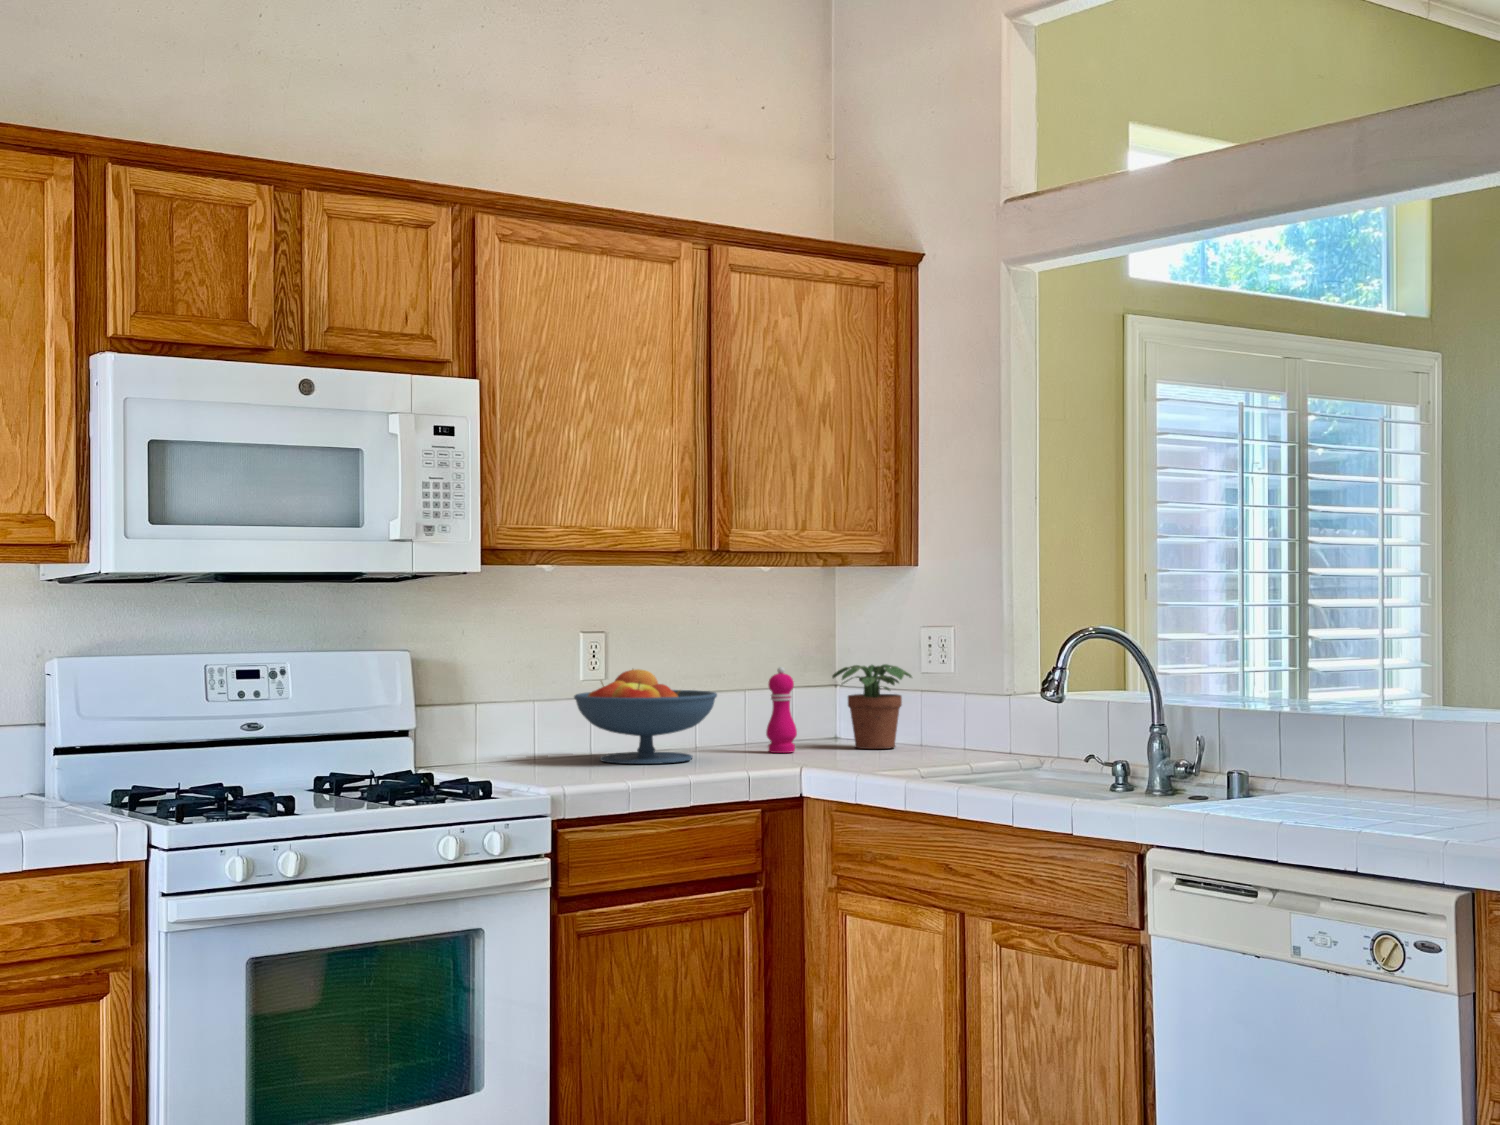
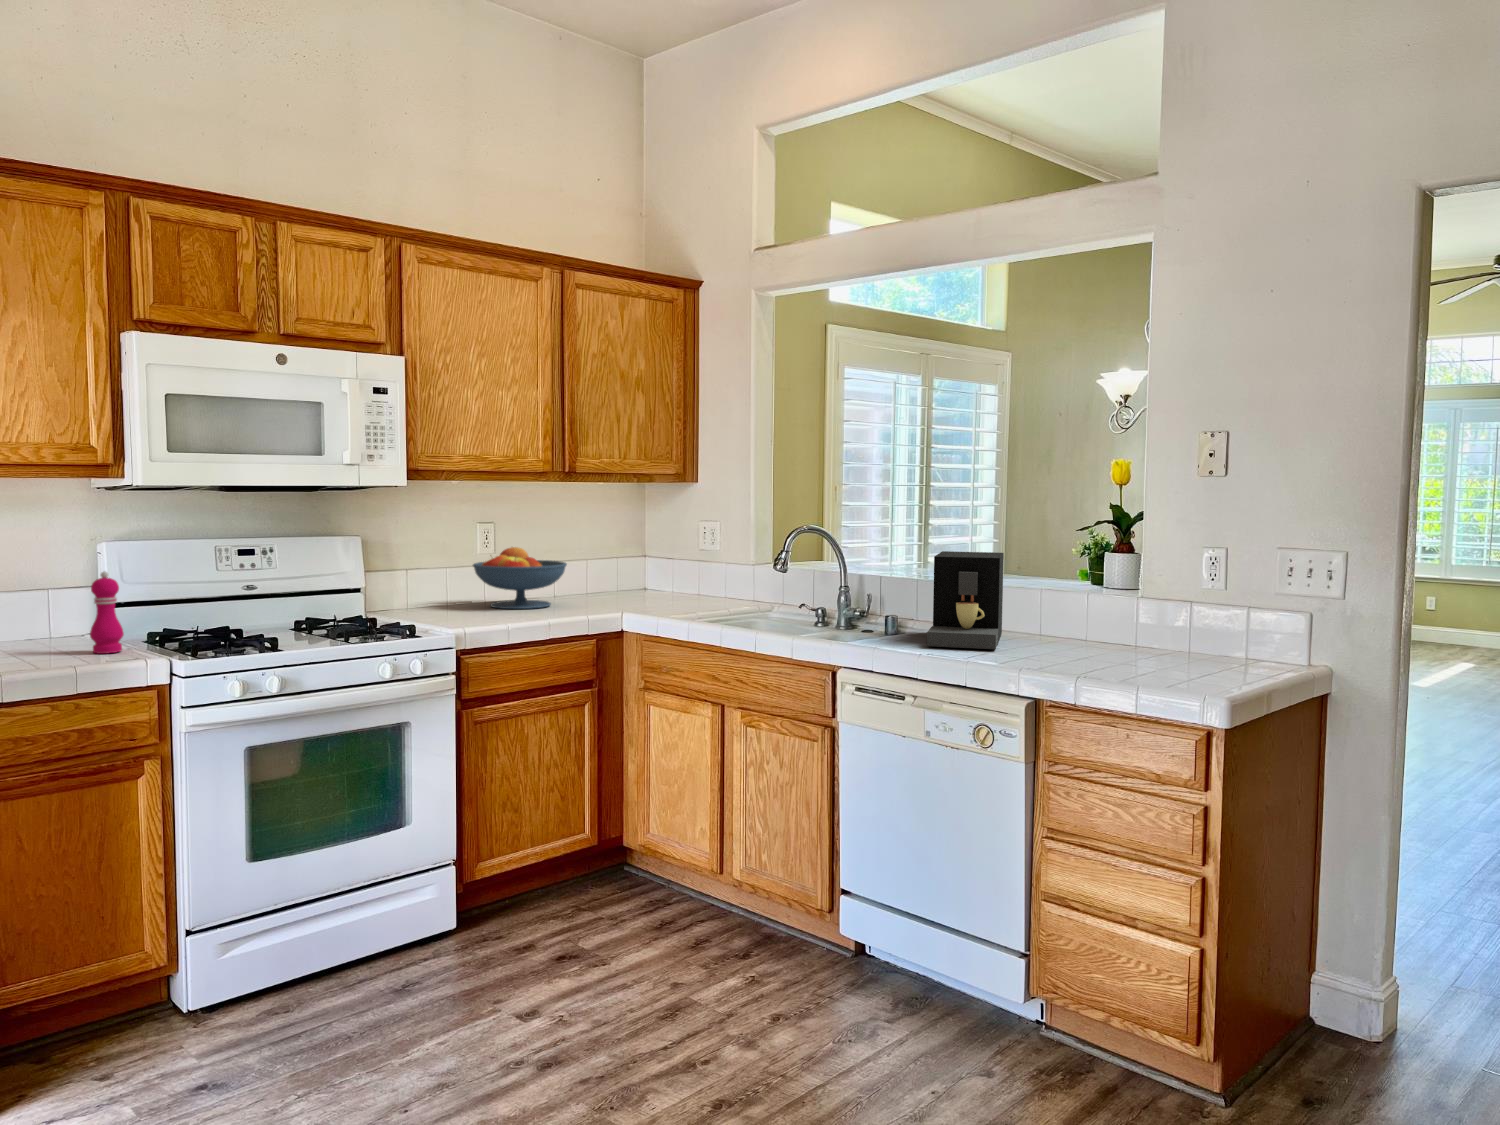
coffee maker: none [1292,663,1421,816] -> present [927,551,1004,649]
potted plant: present [832,664,912,749] -> none [641,543,692,597]
pepper mill: present [766,667,797,753] -> present [90,571,124,654]

